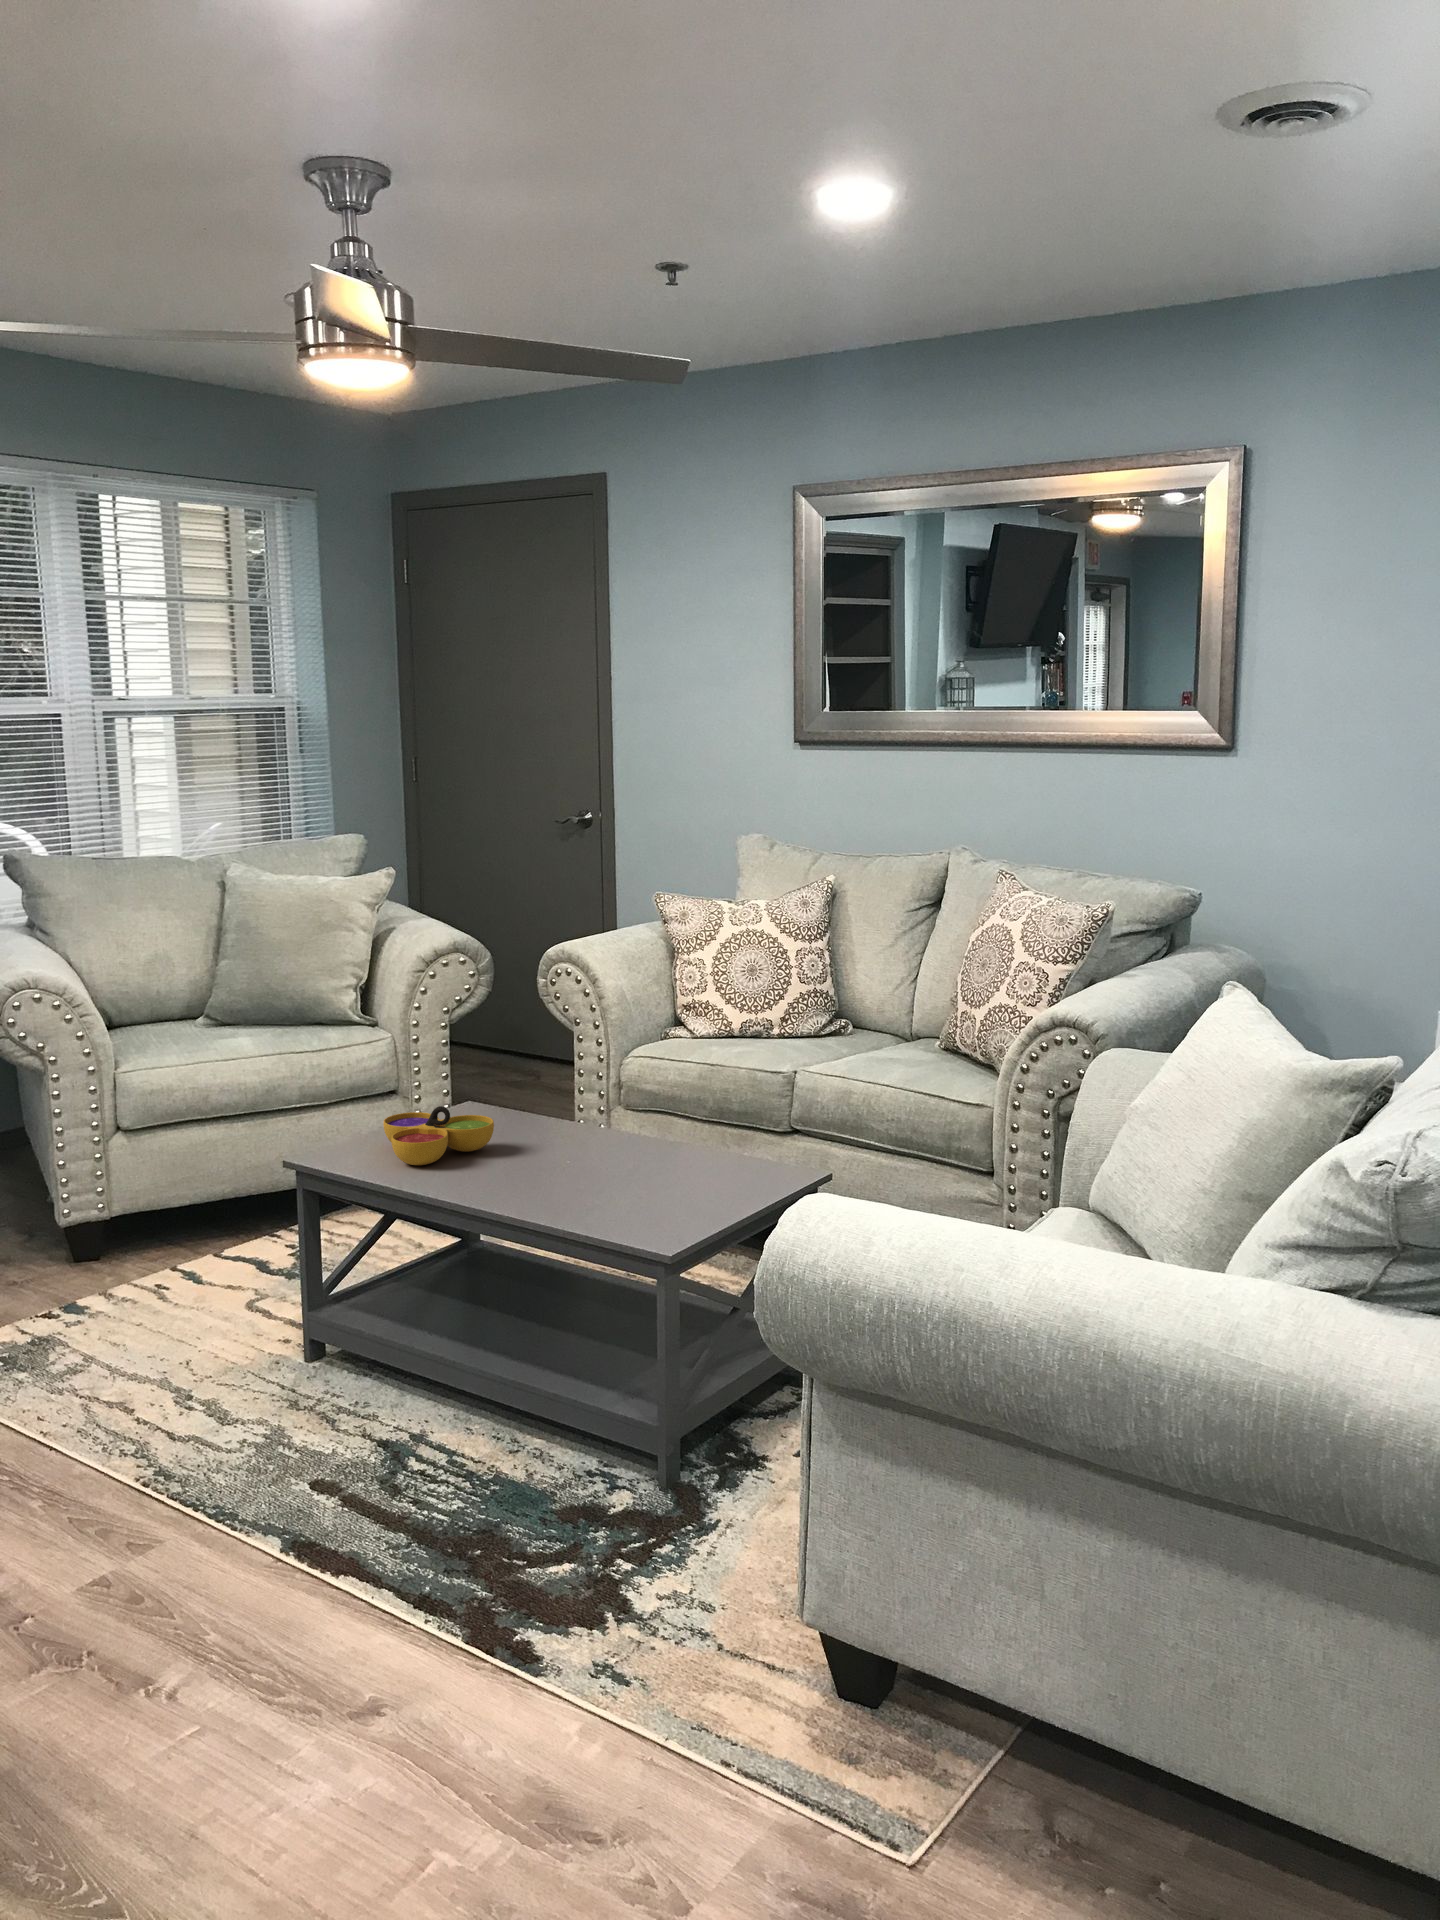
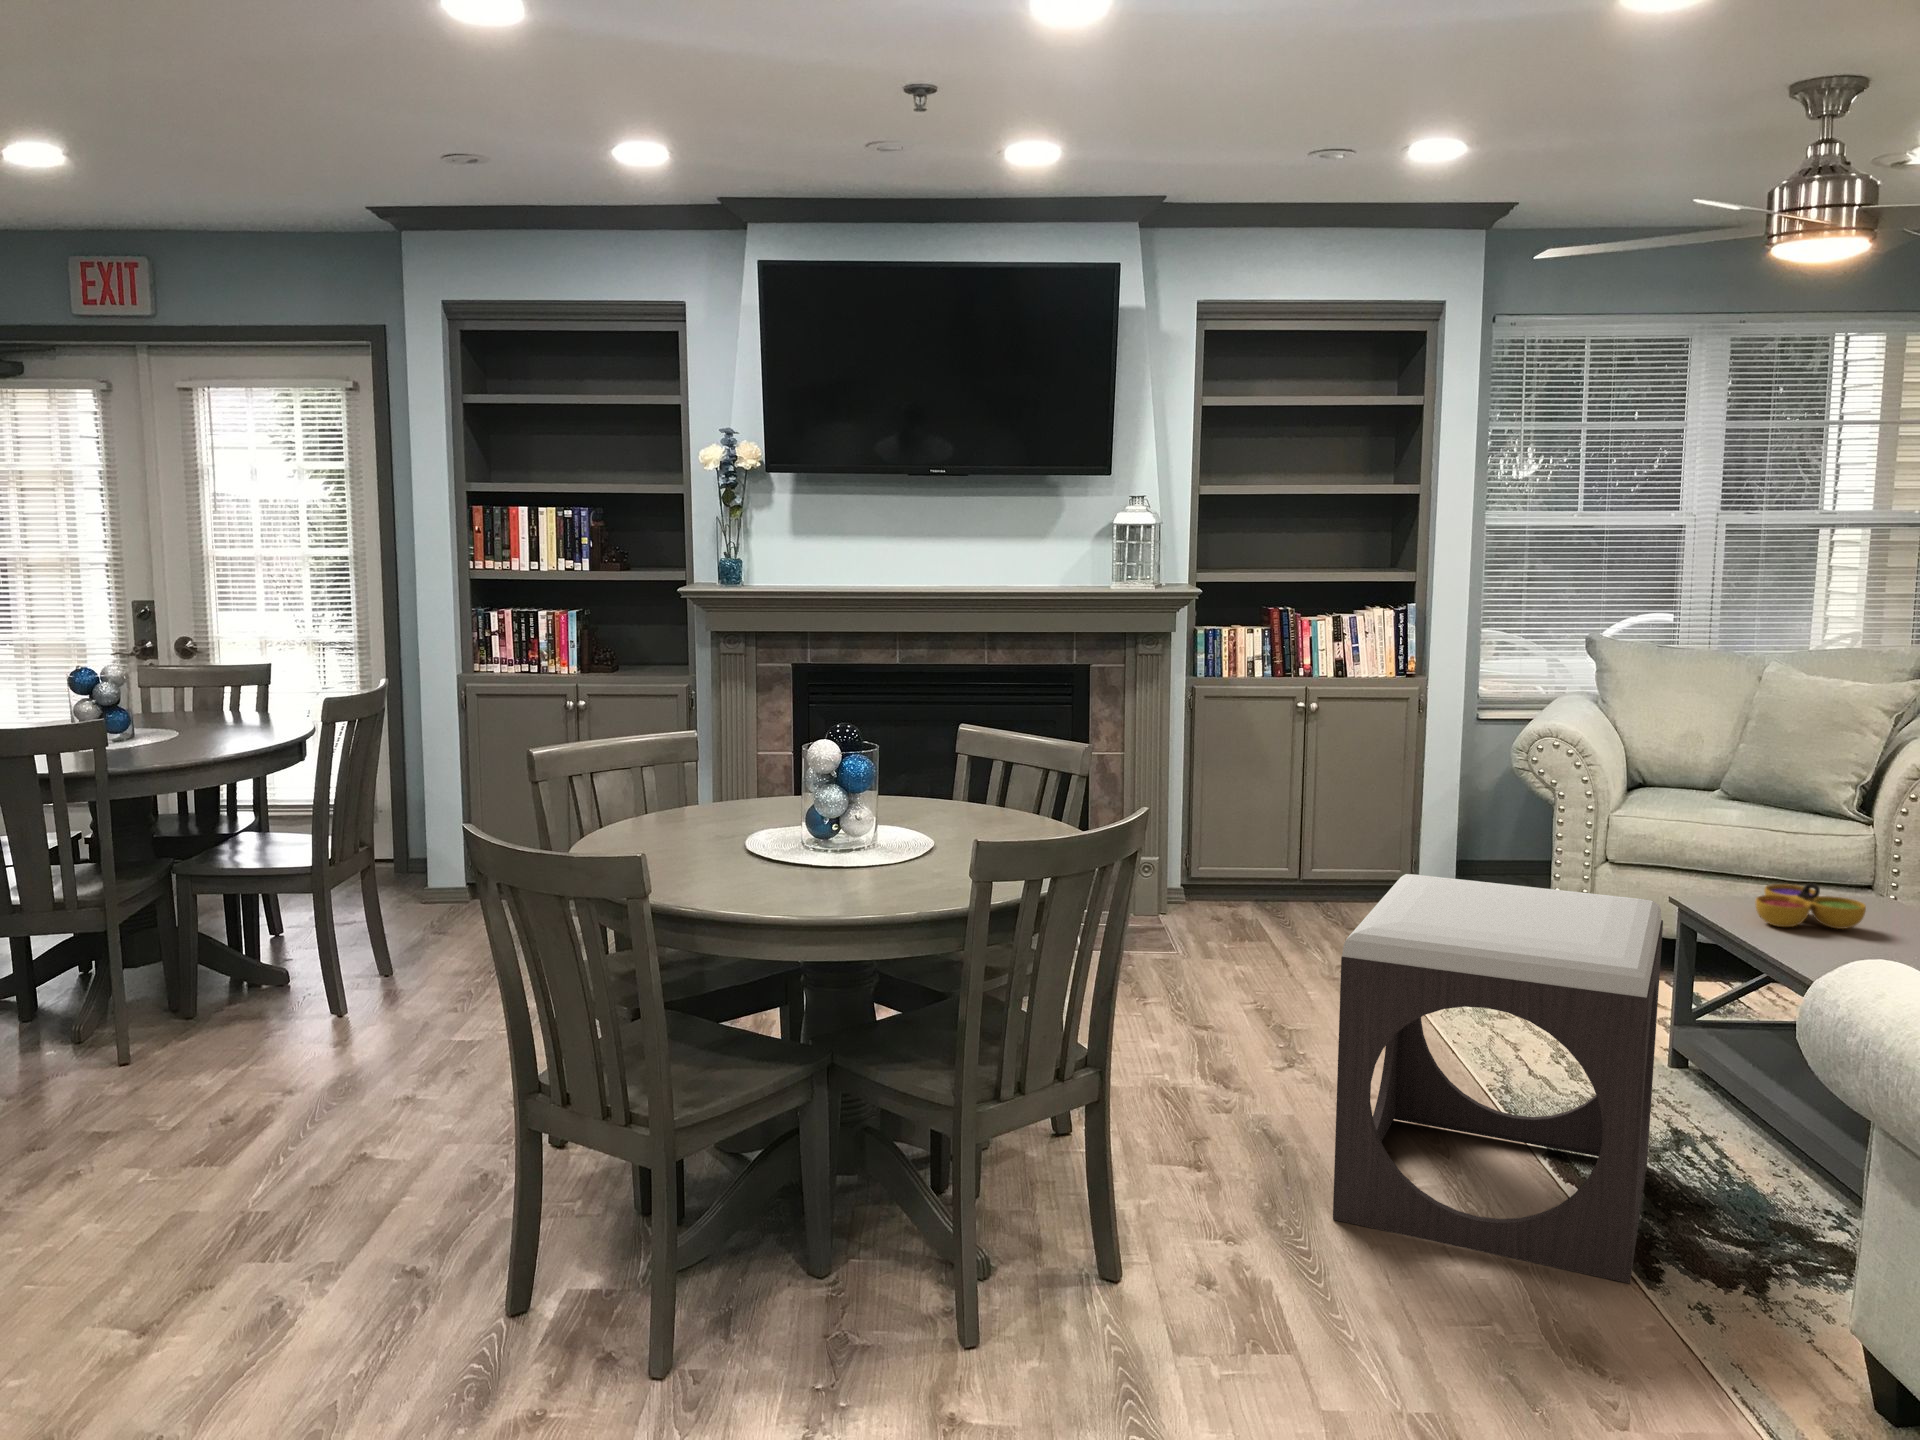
footstool: none [19,1177,511,1817] -> present [1333,874,1663,1283]

